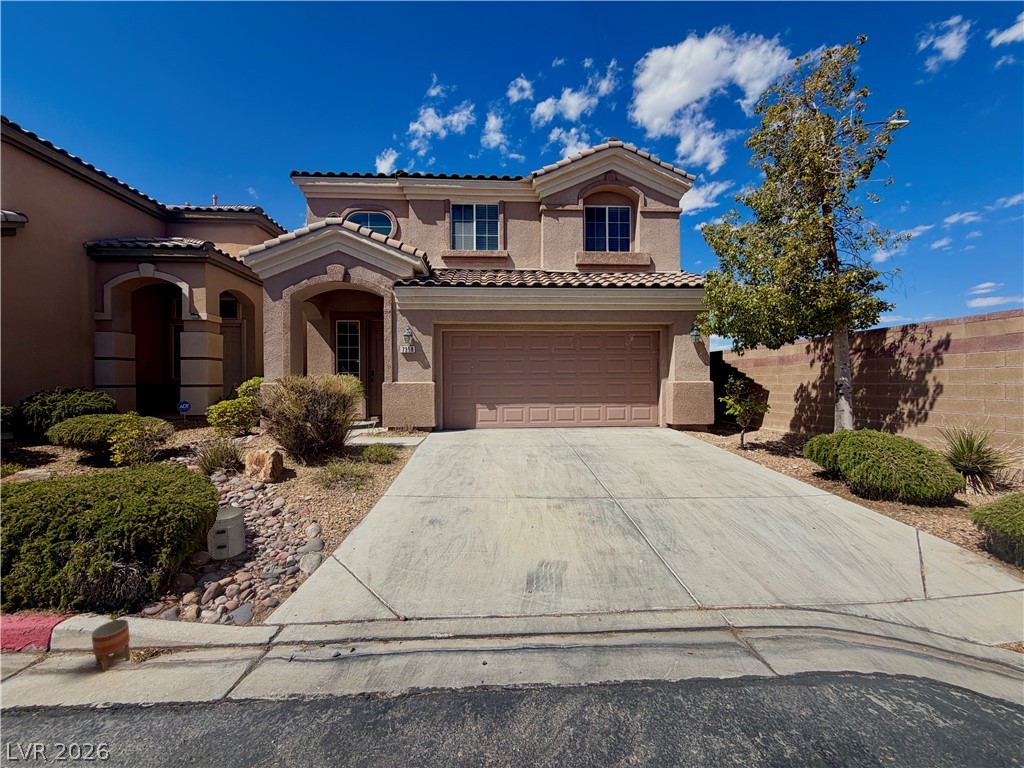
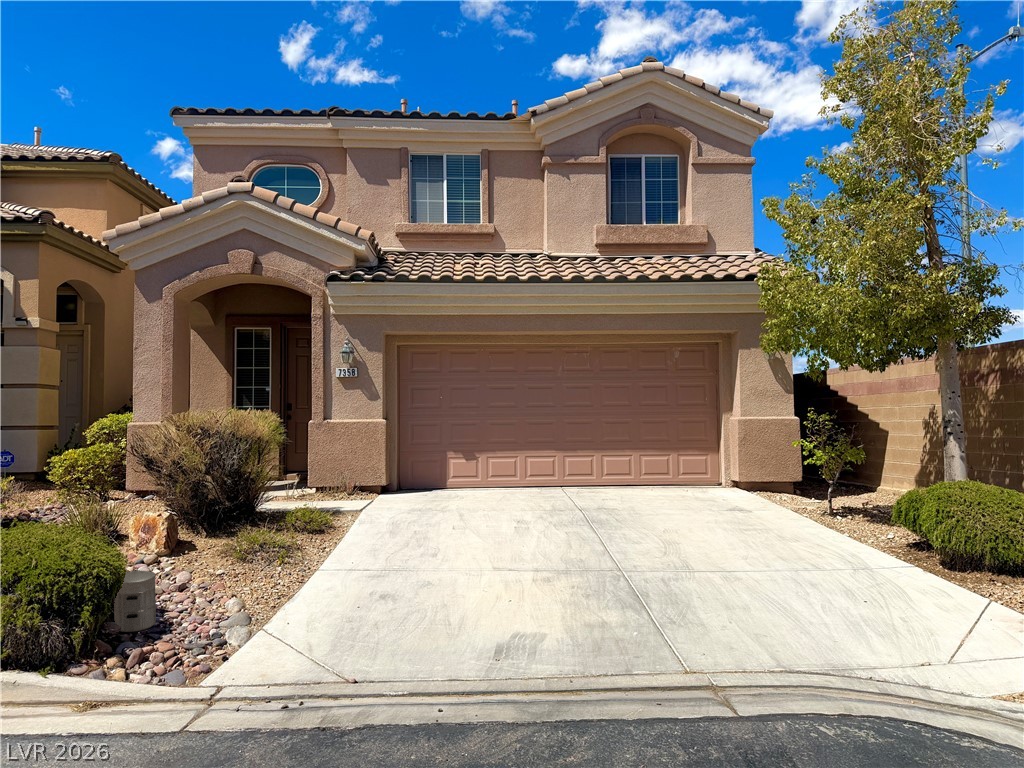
planter: present [92,619,130,672] -> none [33,669,66,720]

